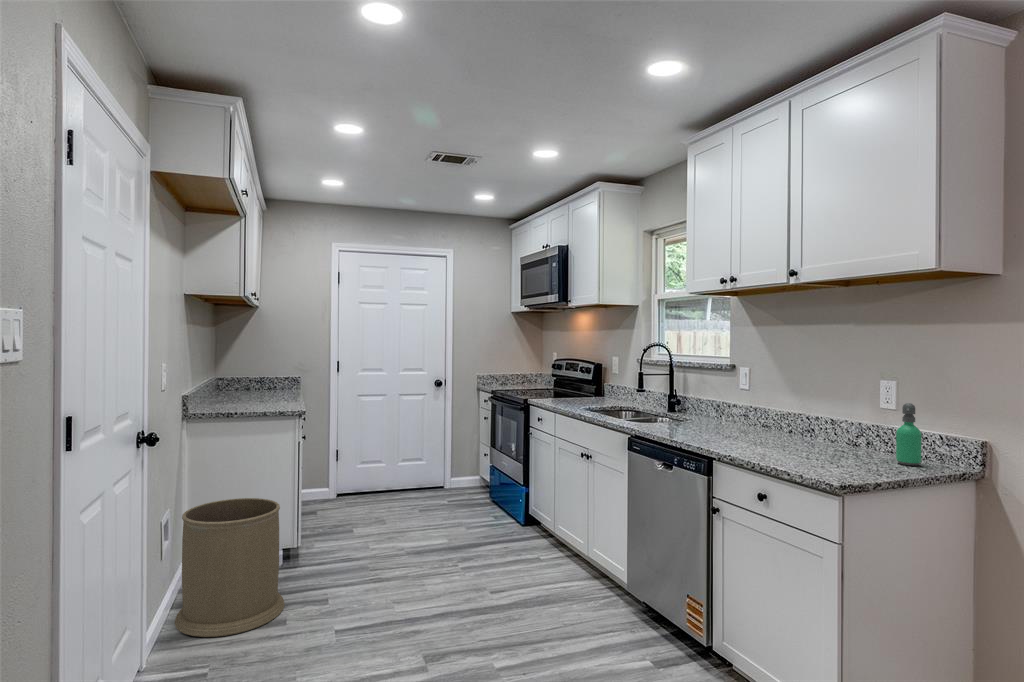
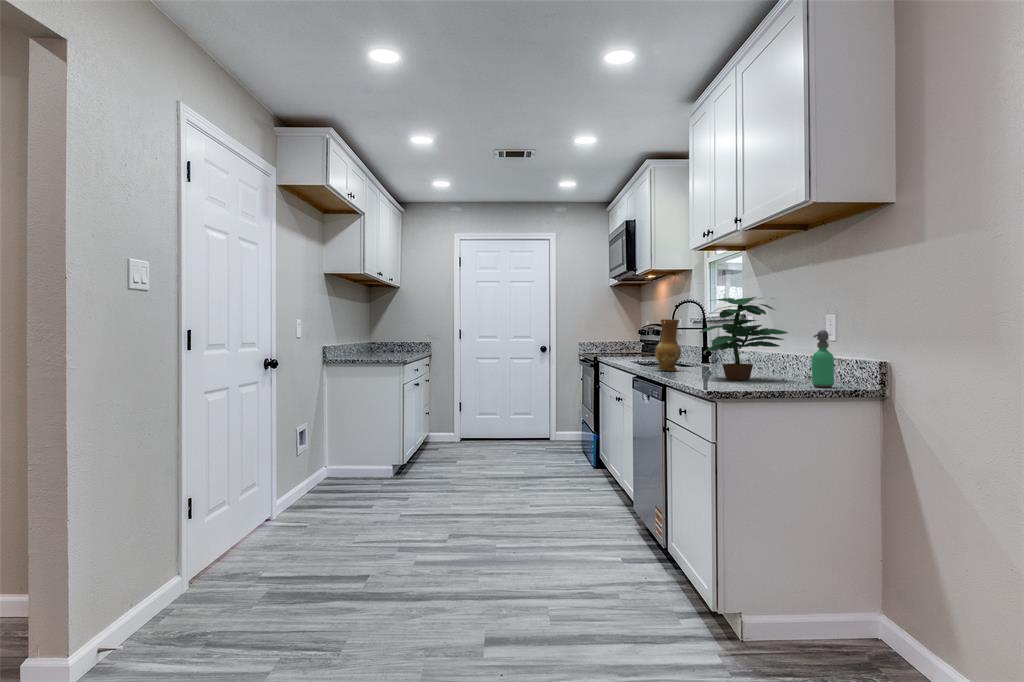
potted plant: none [755,357,845,453] -> present [700,297,788,380]
ceramic jug: none [663,372,692,432] -> present [655,319,681,371]
trash can: present [175,498,285,637] -> none [306,420,380,508]

